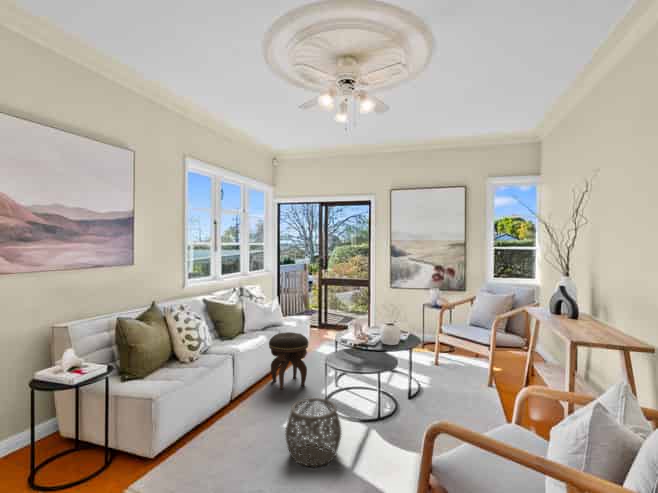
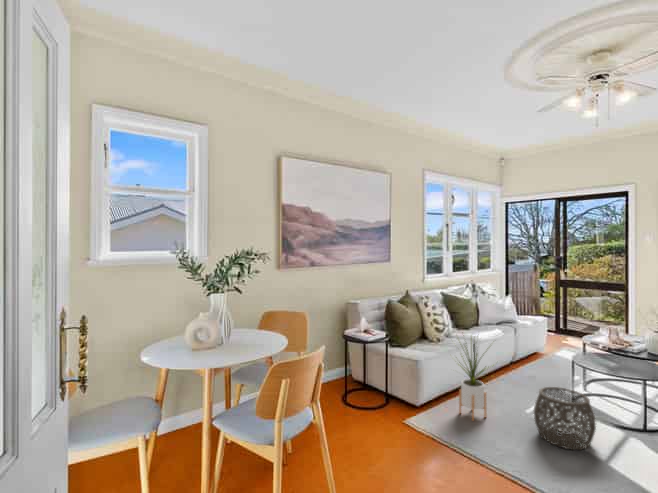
footstool: present [269,332,308,389] -> none [506,328,549,382]
house plant: none [195,346,252,459] -> present [459,344,486,420]

